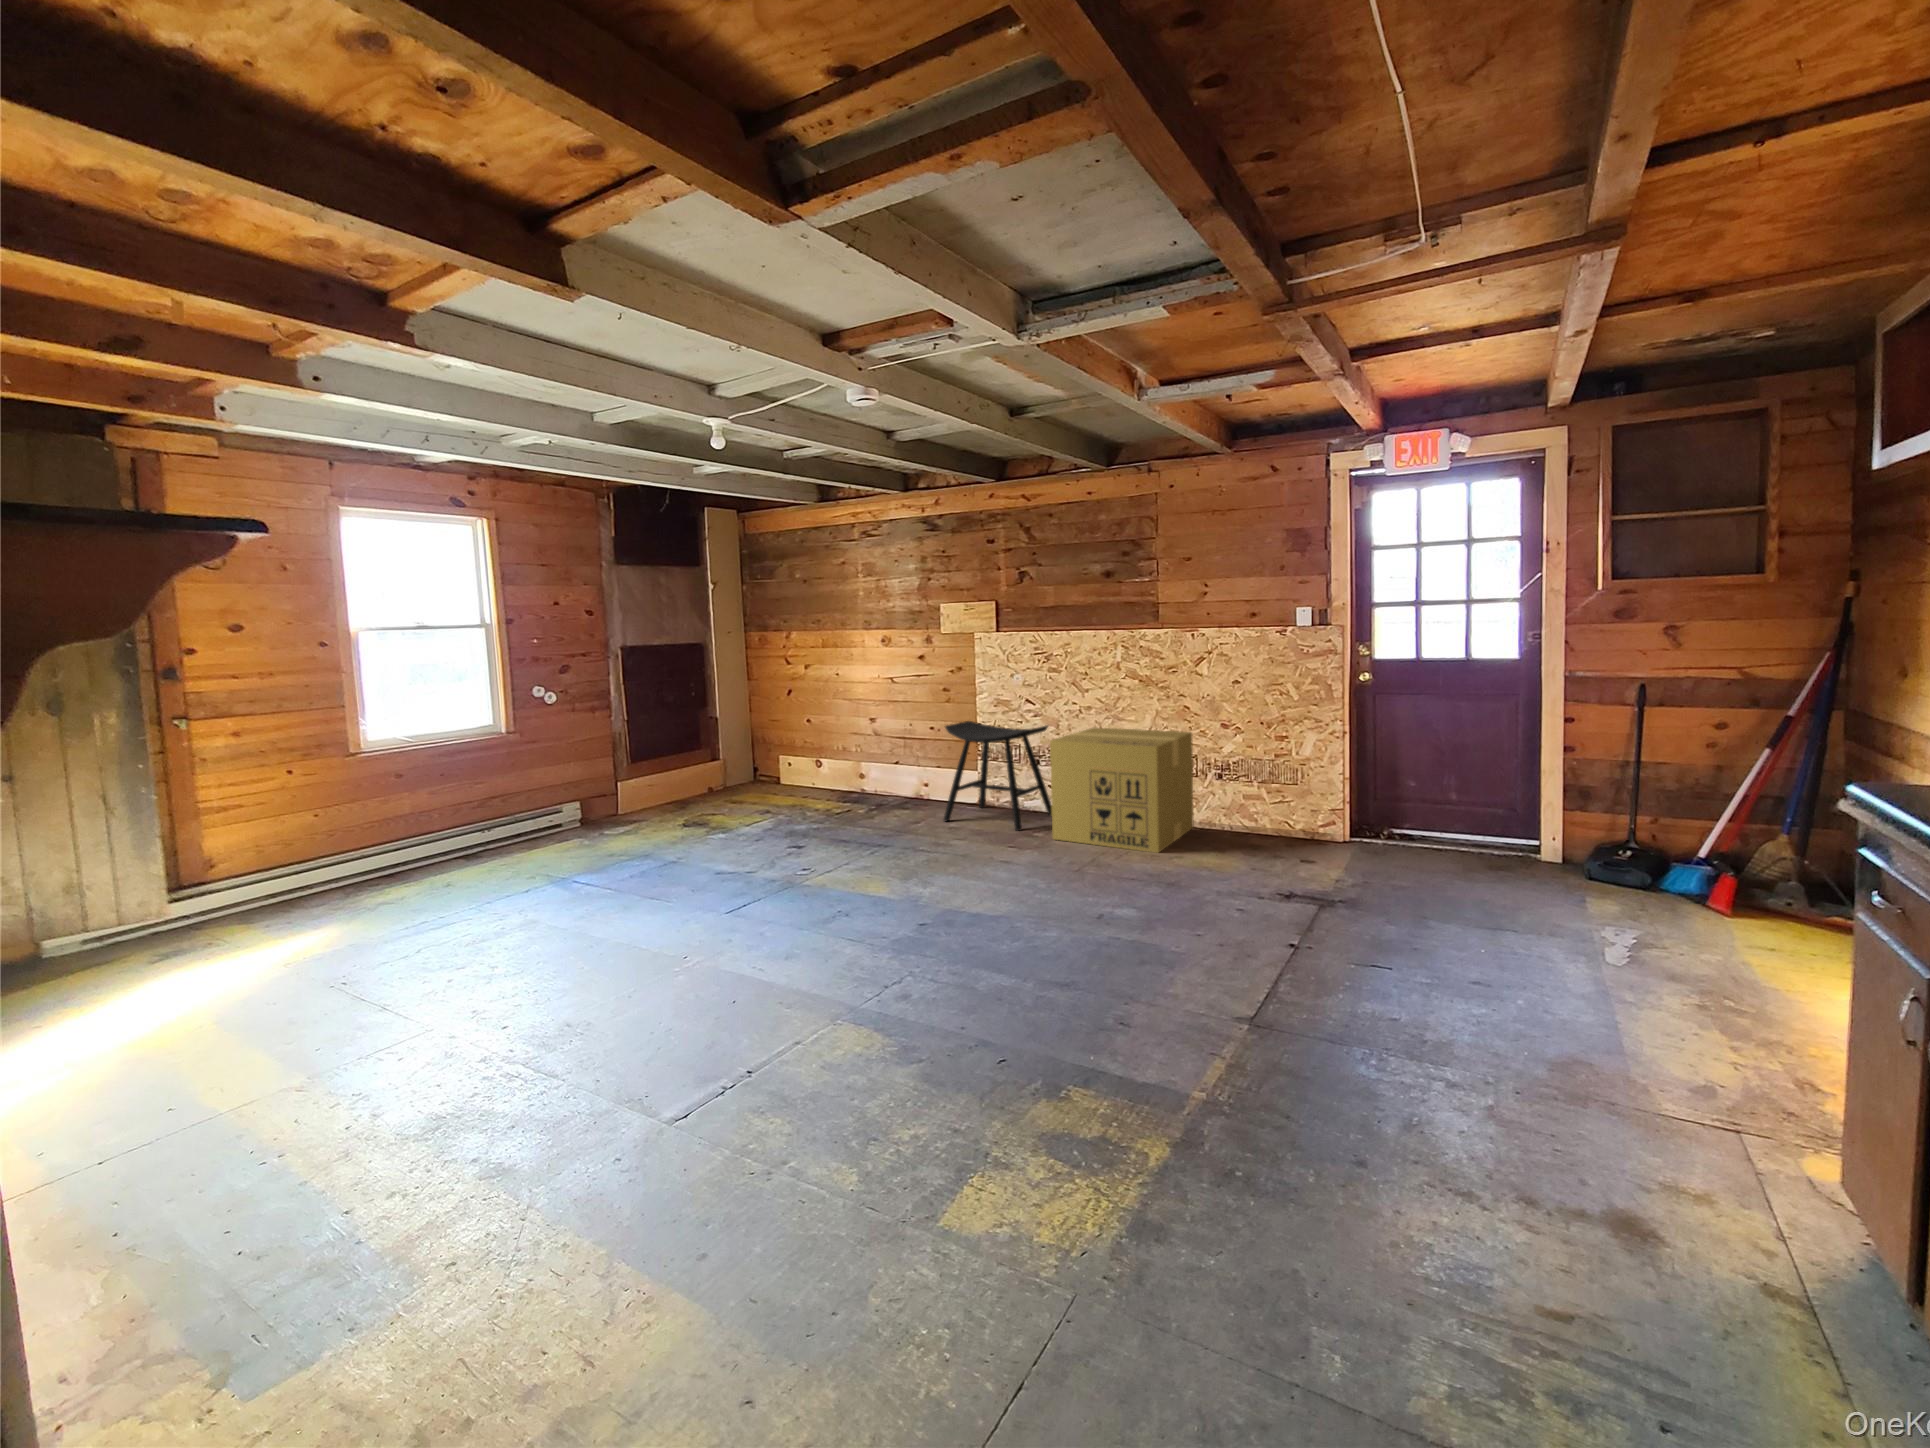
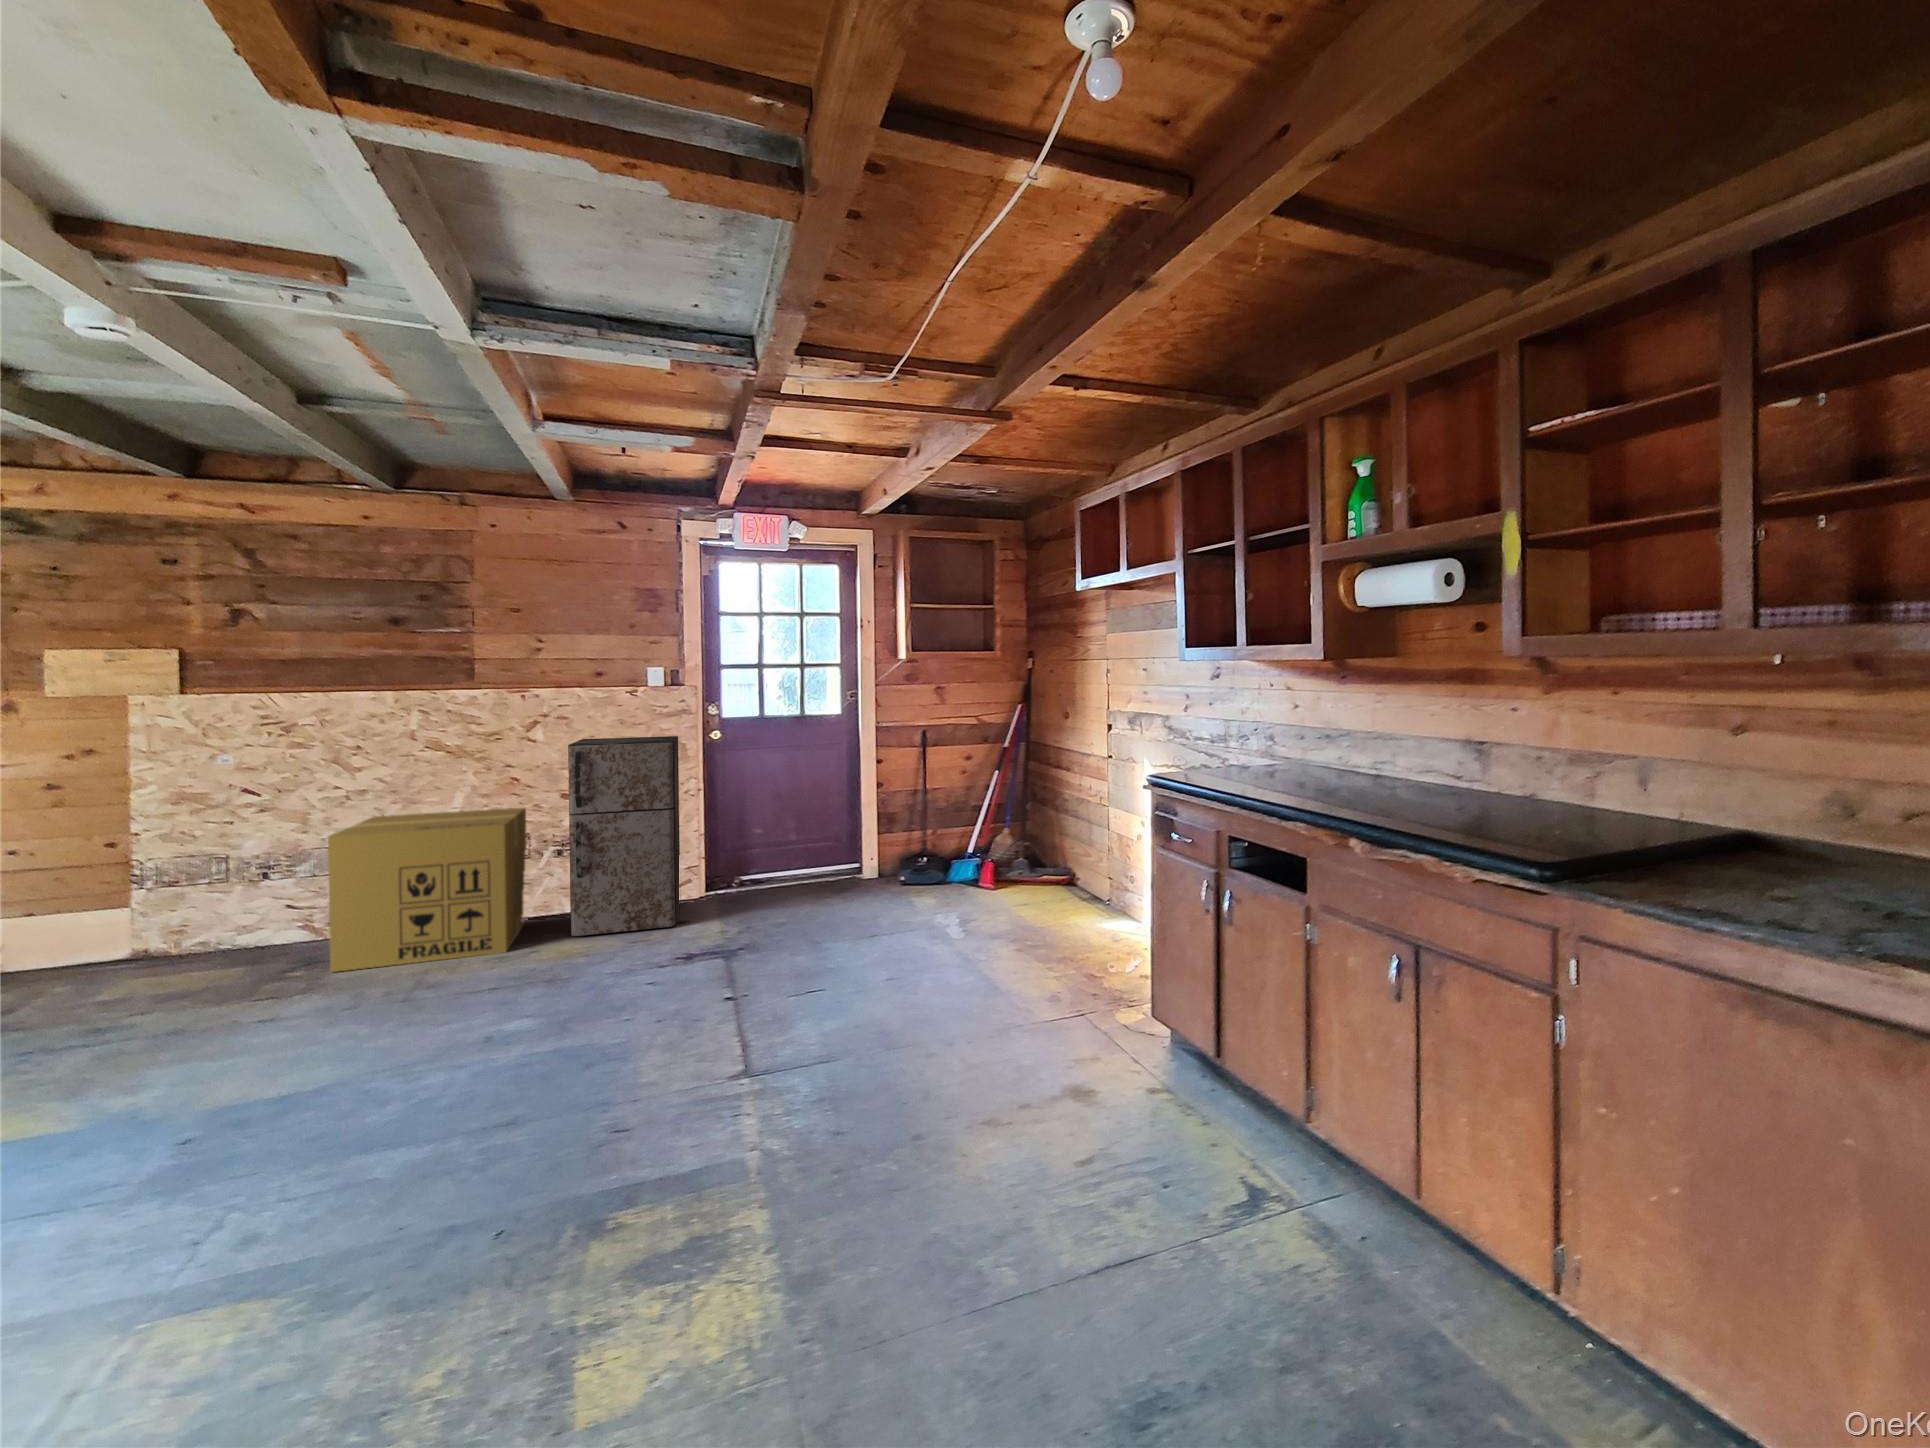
storage cabinet: none [1208,675,1320,864] -> present [568,736,680,937]
stool: present [944,721,1052,831] -> none [75,820,302,996]

